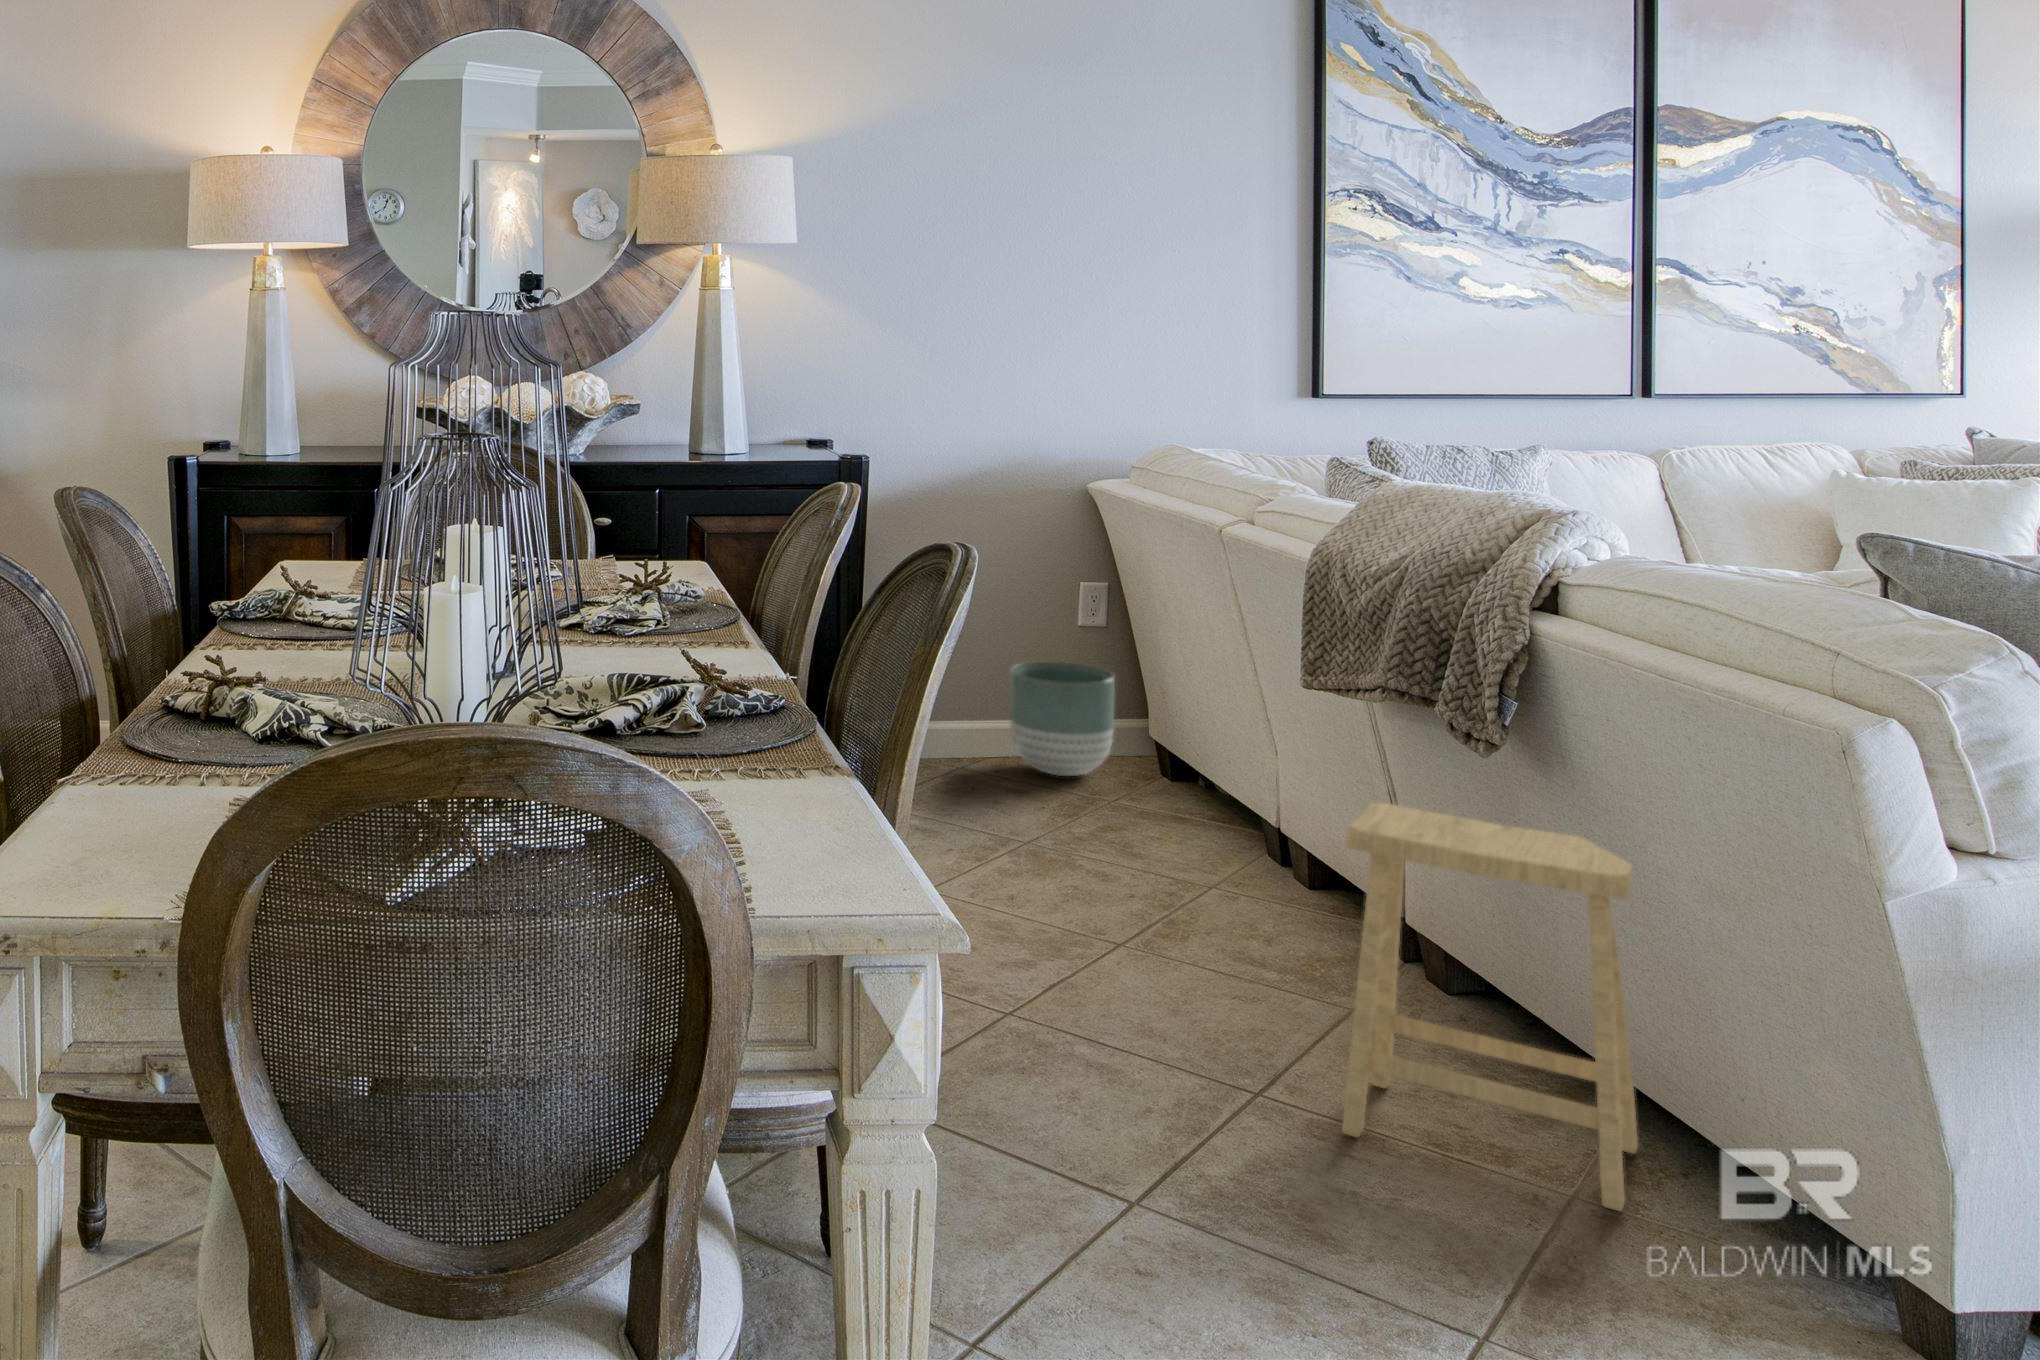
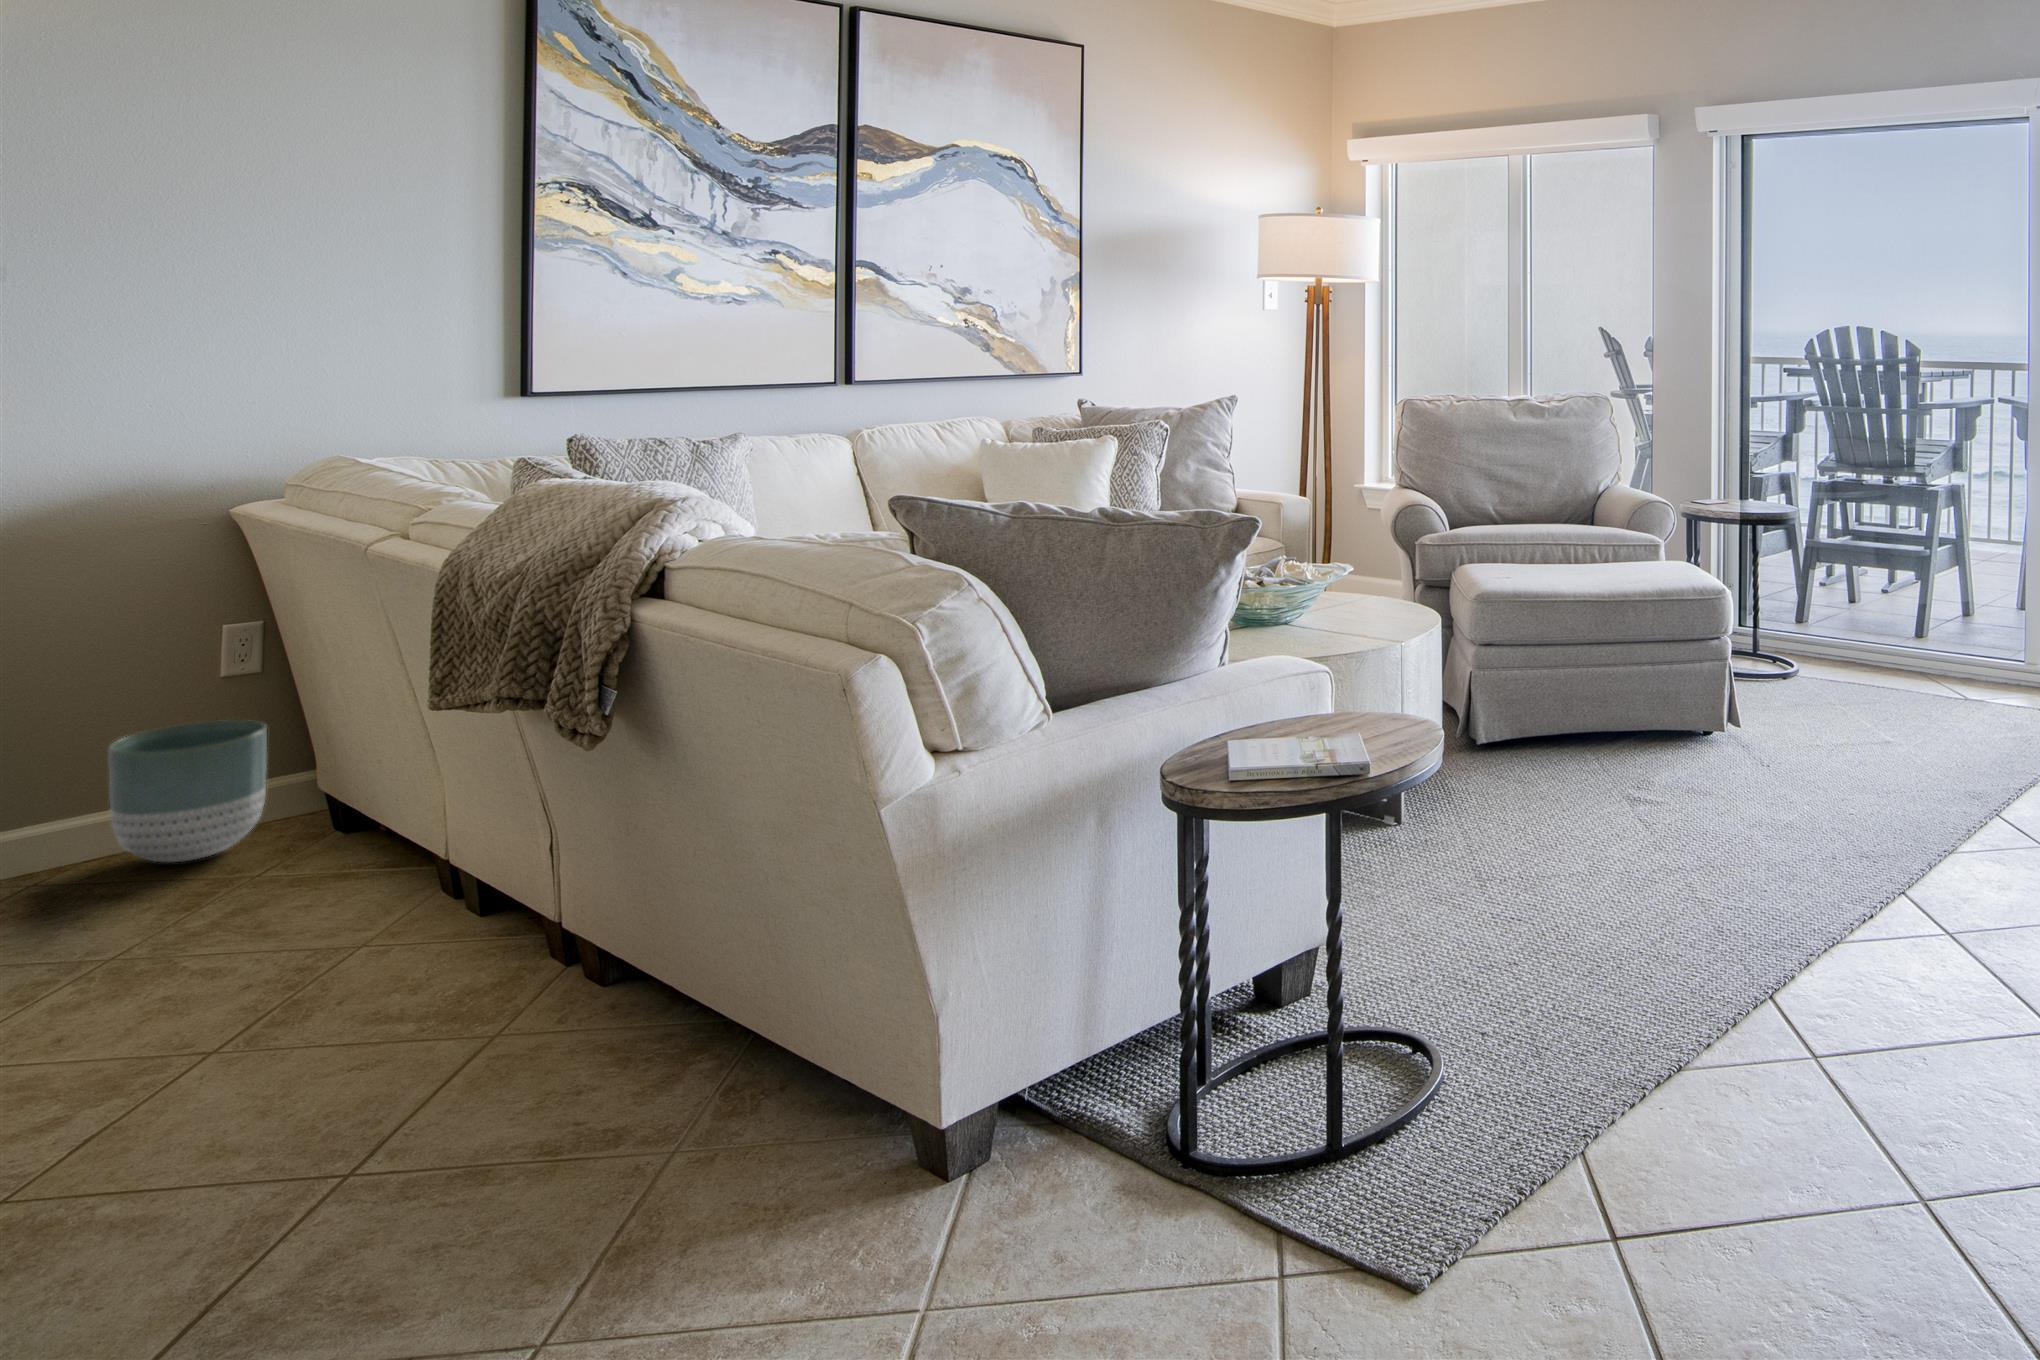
footstool: present [1342,803,1638,1211] -> none [412,807,735,1205]

